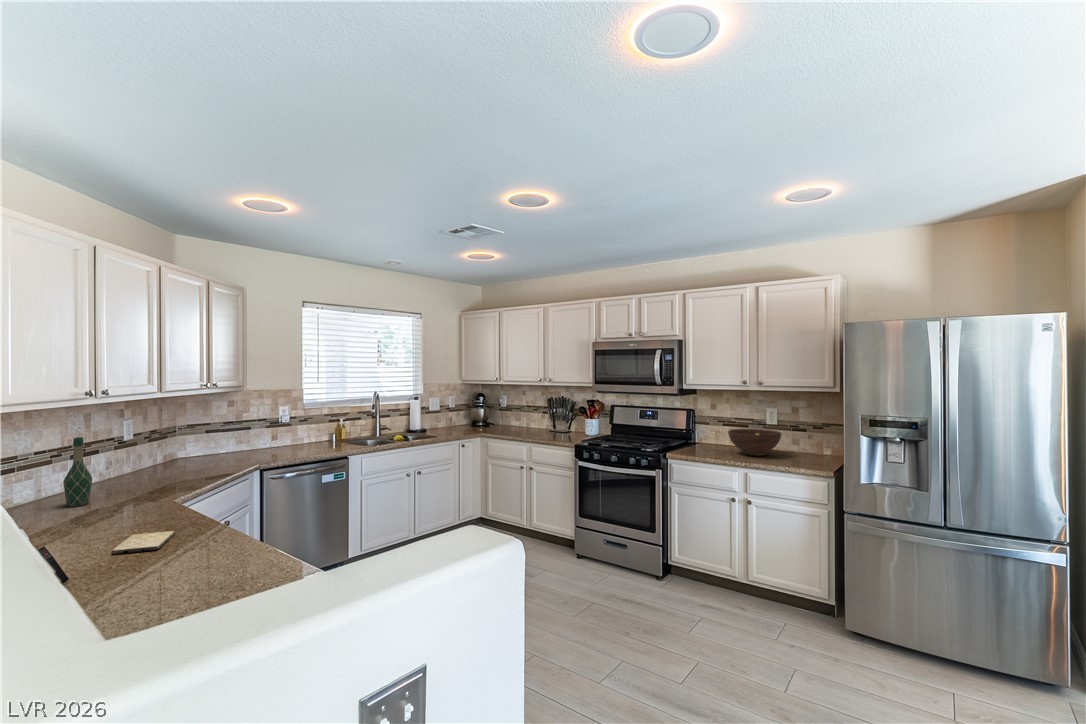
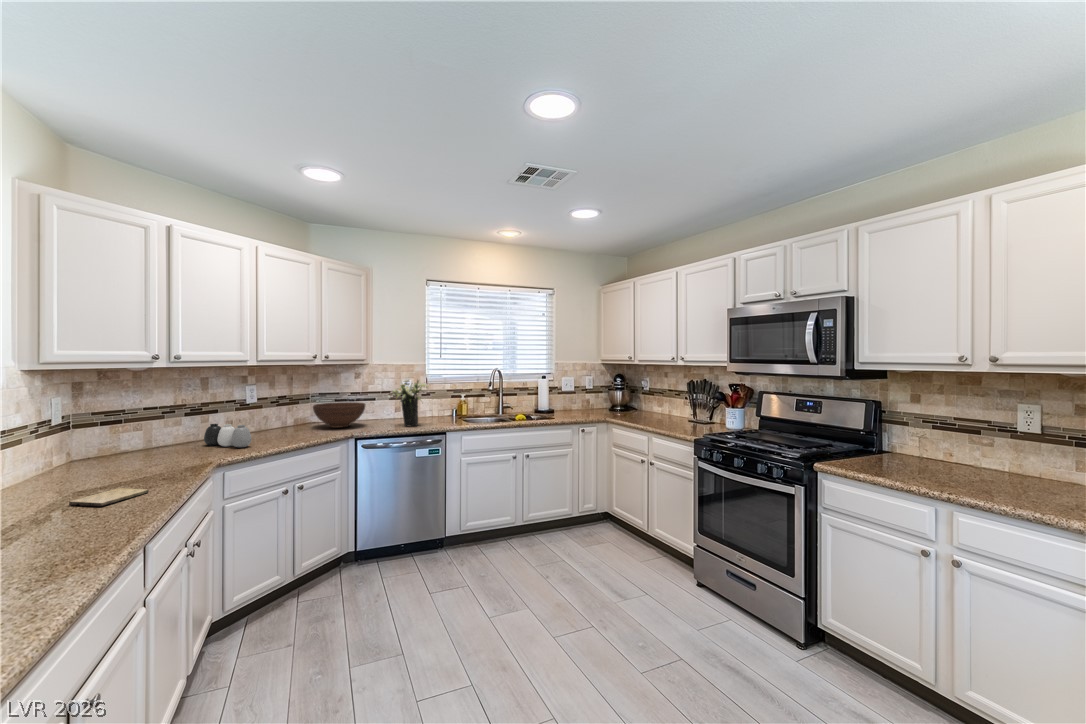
flower arrangement: none [281,405,327,454] -> present [388,380,429,426]
fruit bowl: present [728,429,781,456] -> present [313,402,365,428]
wine bottle: present [64,437,92,506] -> none [152,397,175,456]
vase: none [104,463,173,491] -> present [204,424,251,448]

